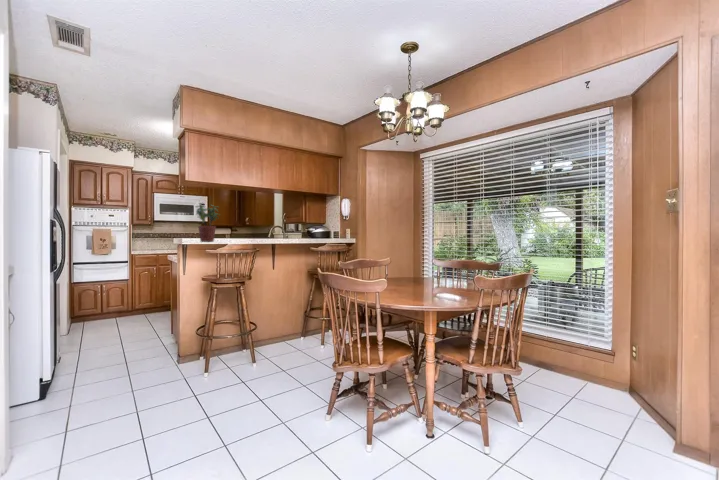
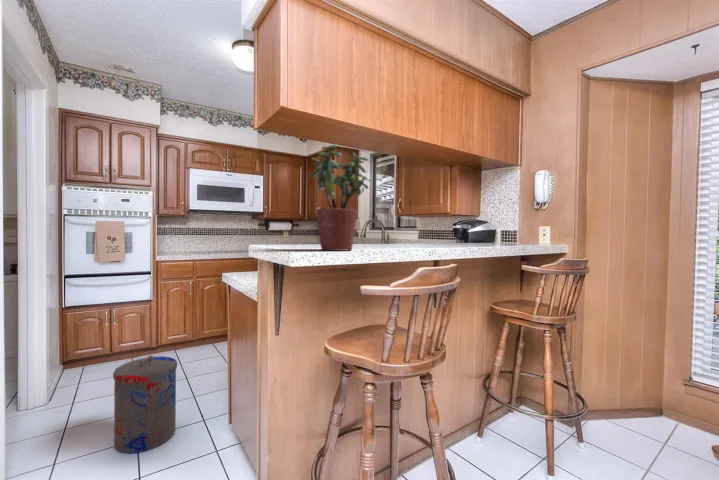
trash can: none [111,299,144,345] -> present [113,355,177,453]

